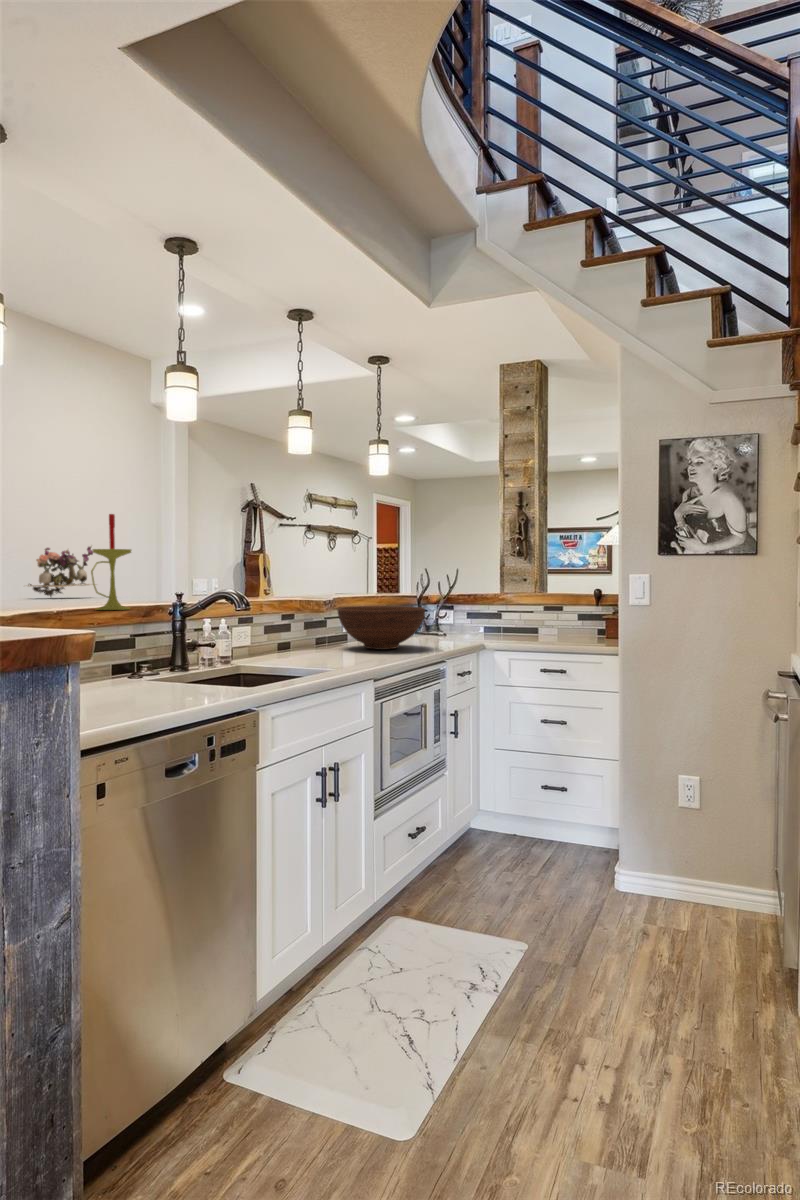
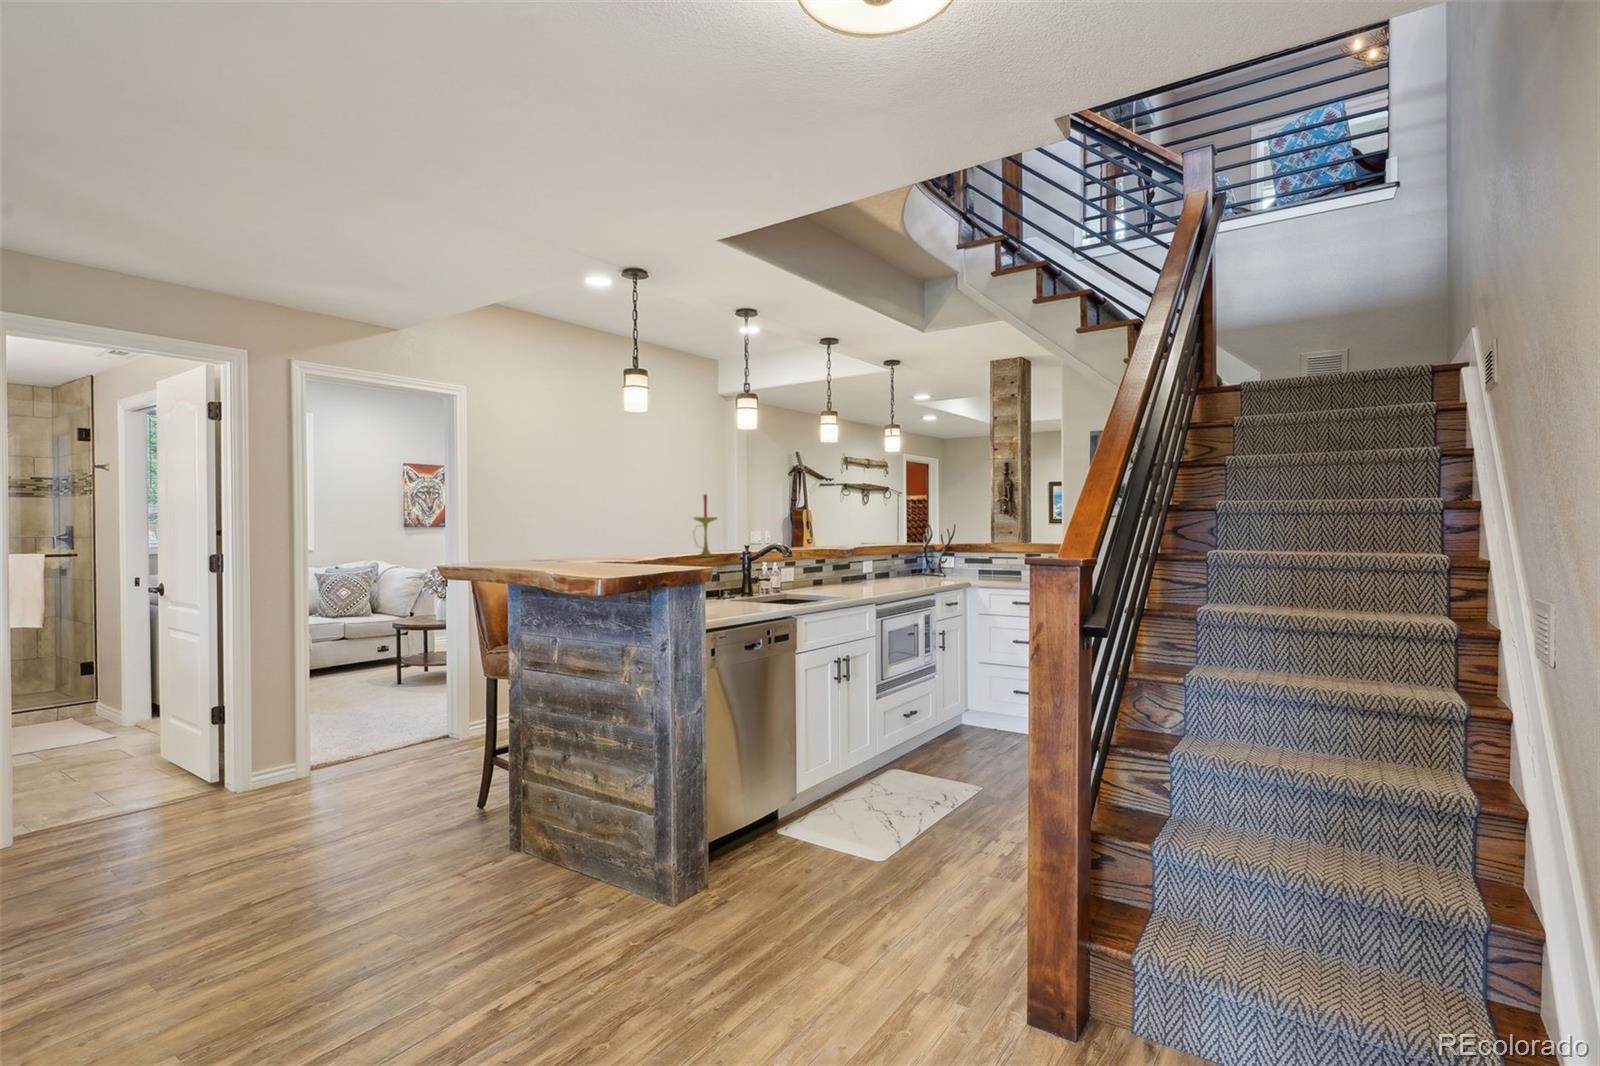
flower arrangement: present [28,546,93,597] -> none [630,508,683,548]
fruit bowl: present [338,606,425,650] -> none [855,554,918,585]

